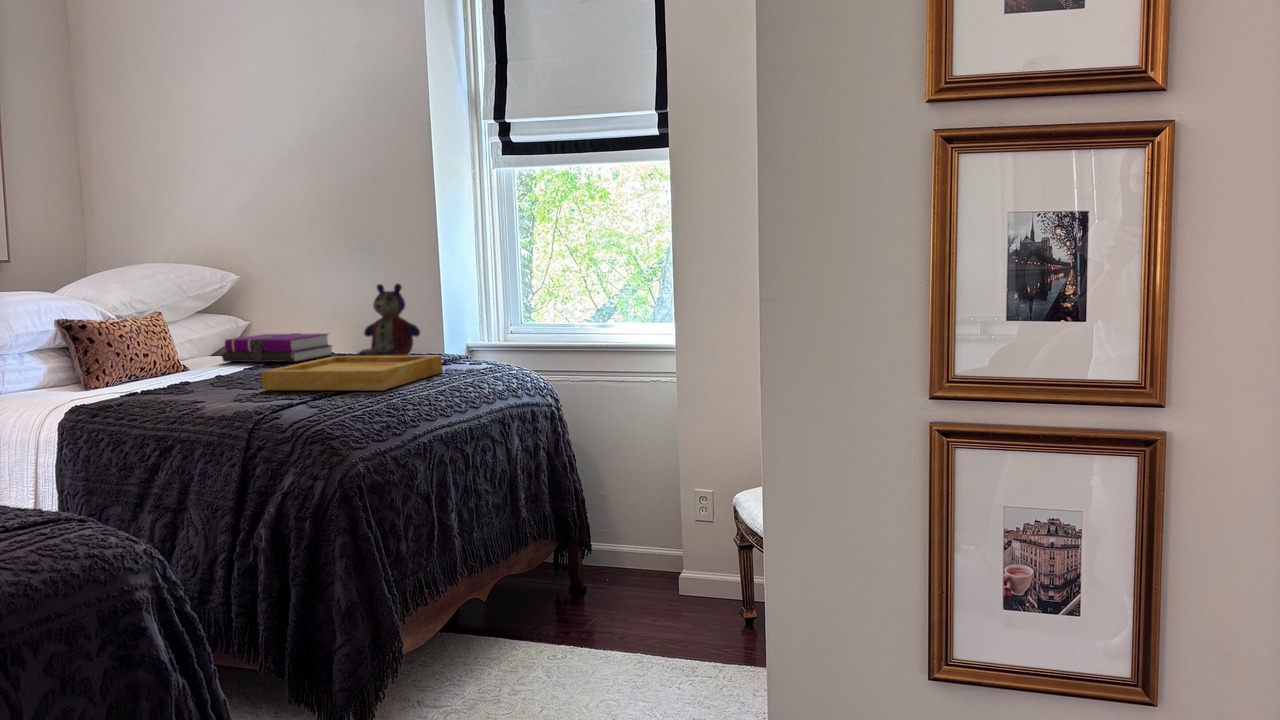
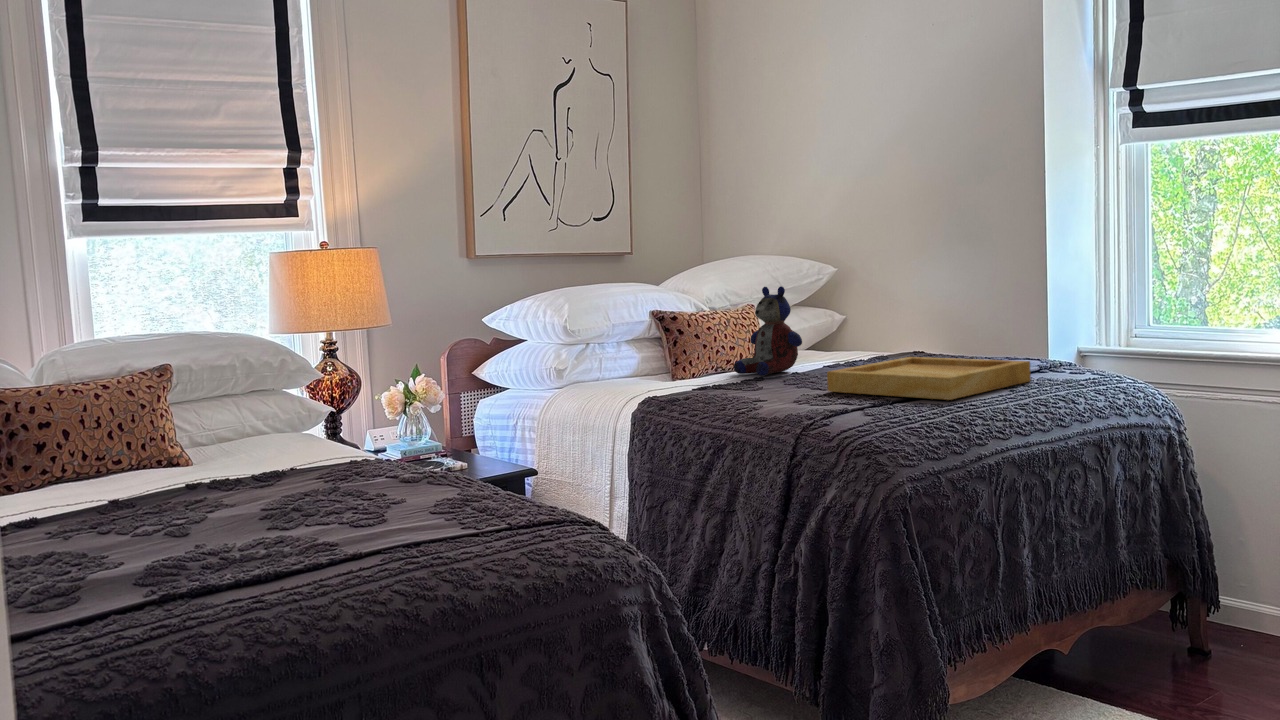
stuffed bear: present [357,284,420,356] -> present [734,286,802,376]
notebook: present [222,333,333,362] -> none [804,328,919,360]

